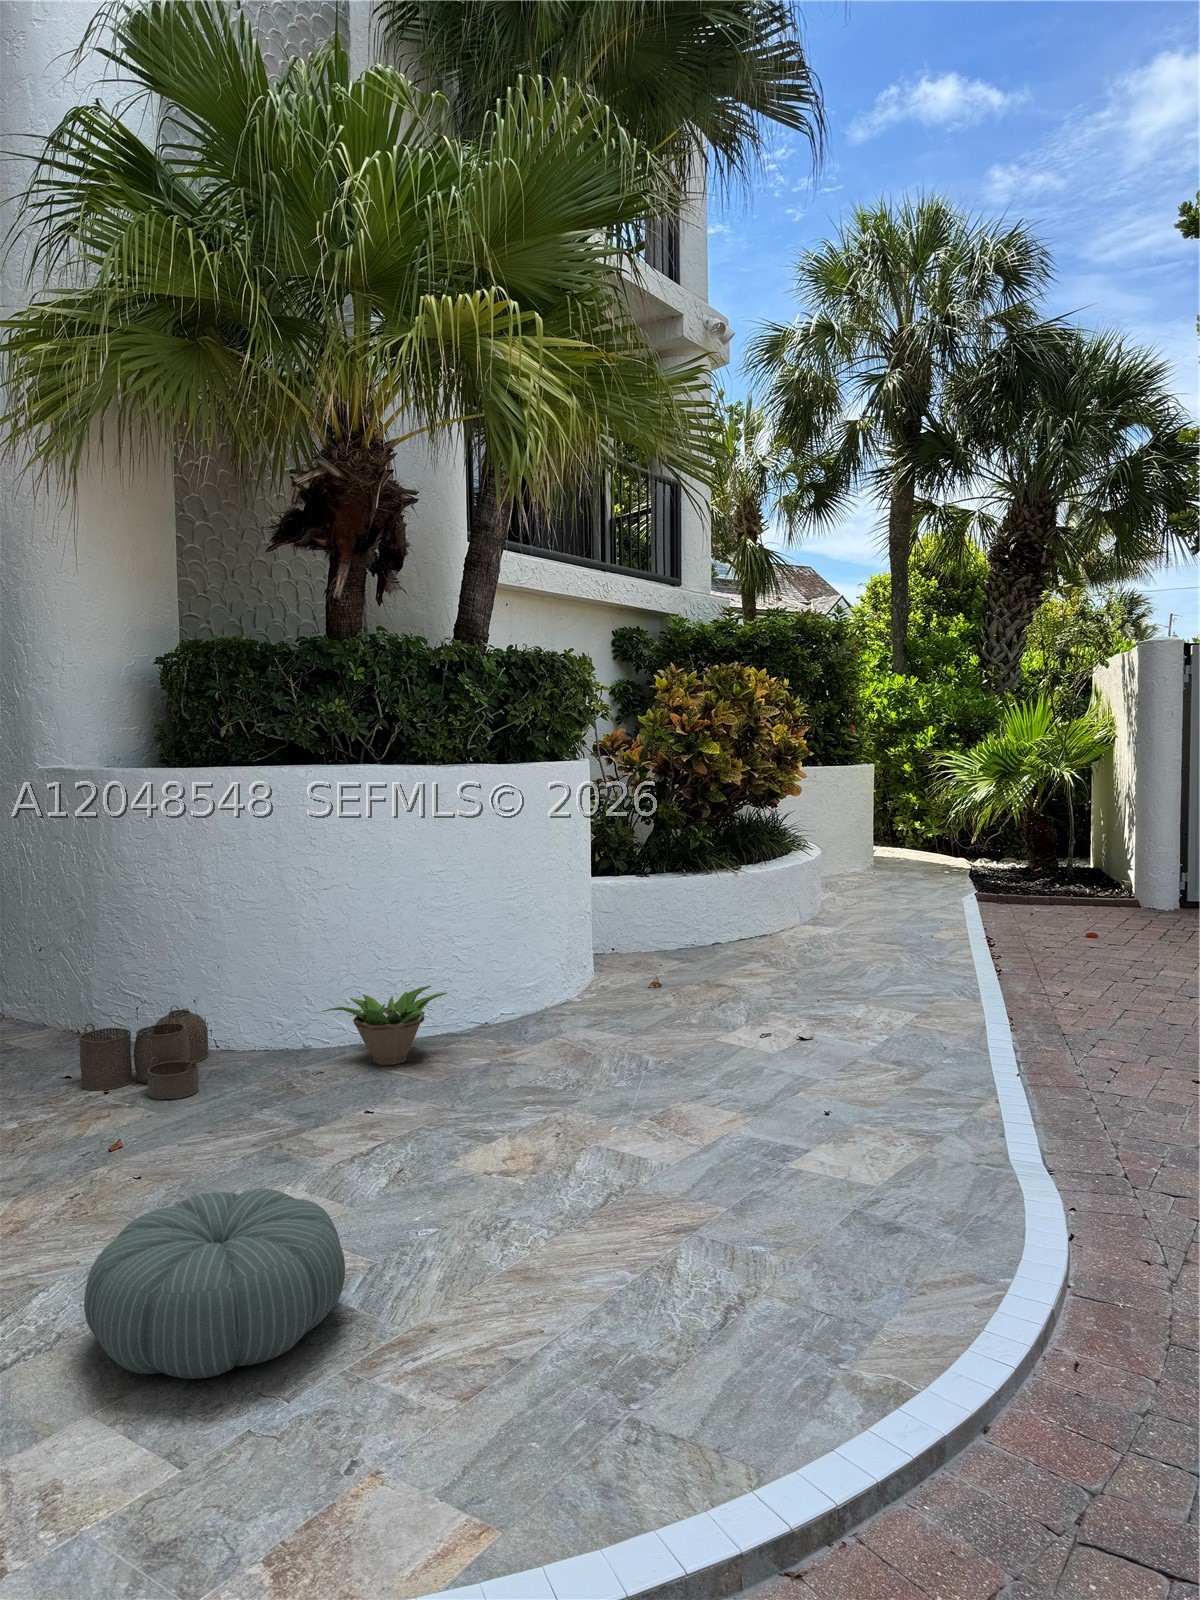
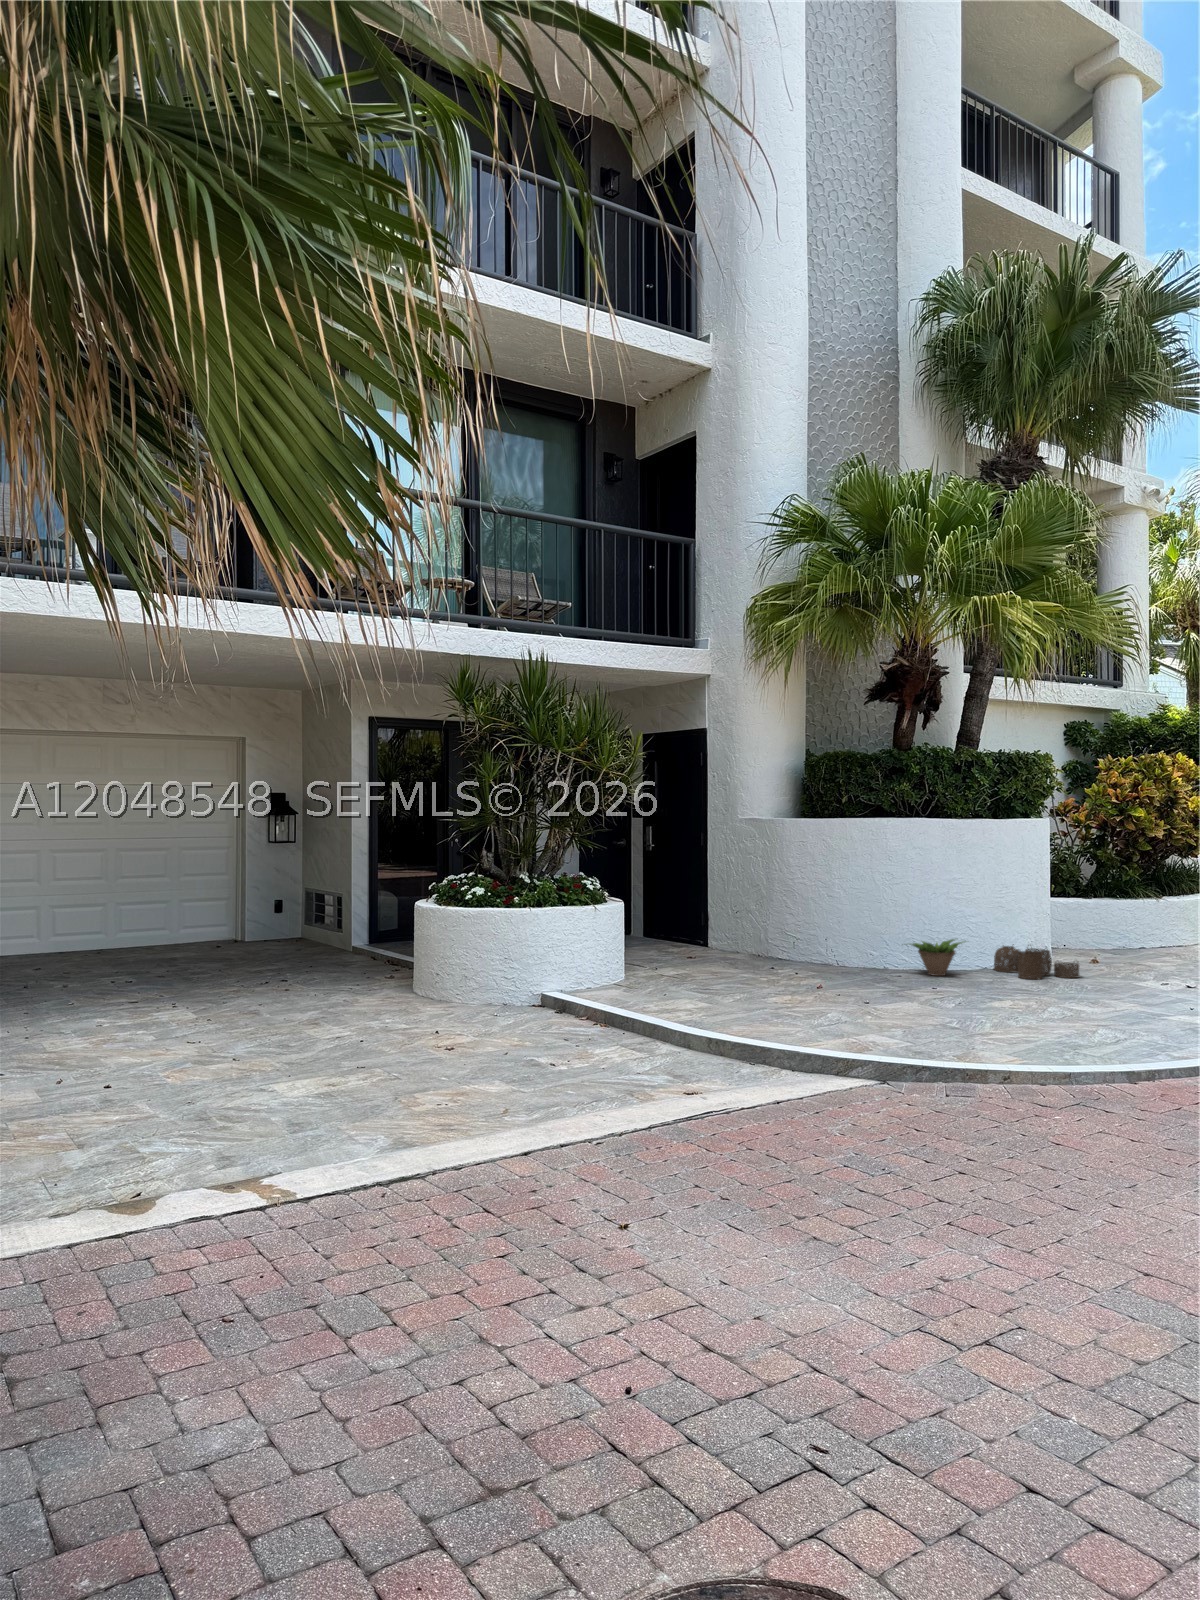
woven basket: present [79,1006,208,1099] -> present [994,944,1079,979]
pouf: present [84,1189,345,1379] -> none [862,979,956,1028]

